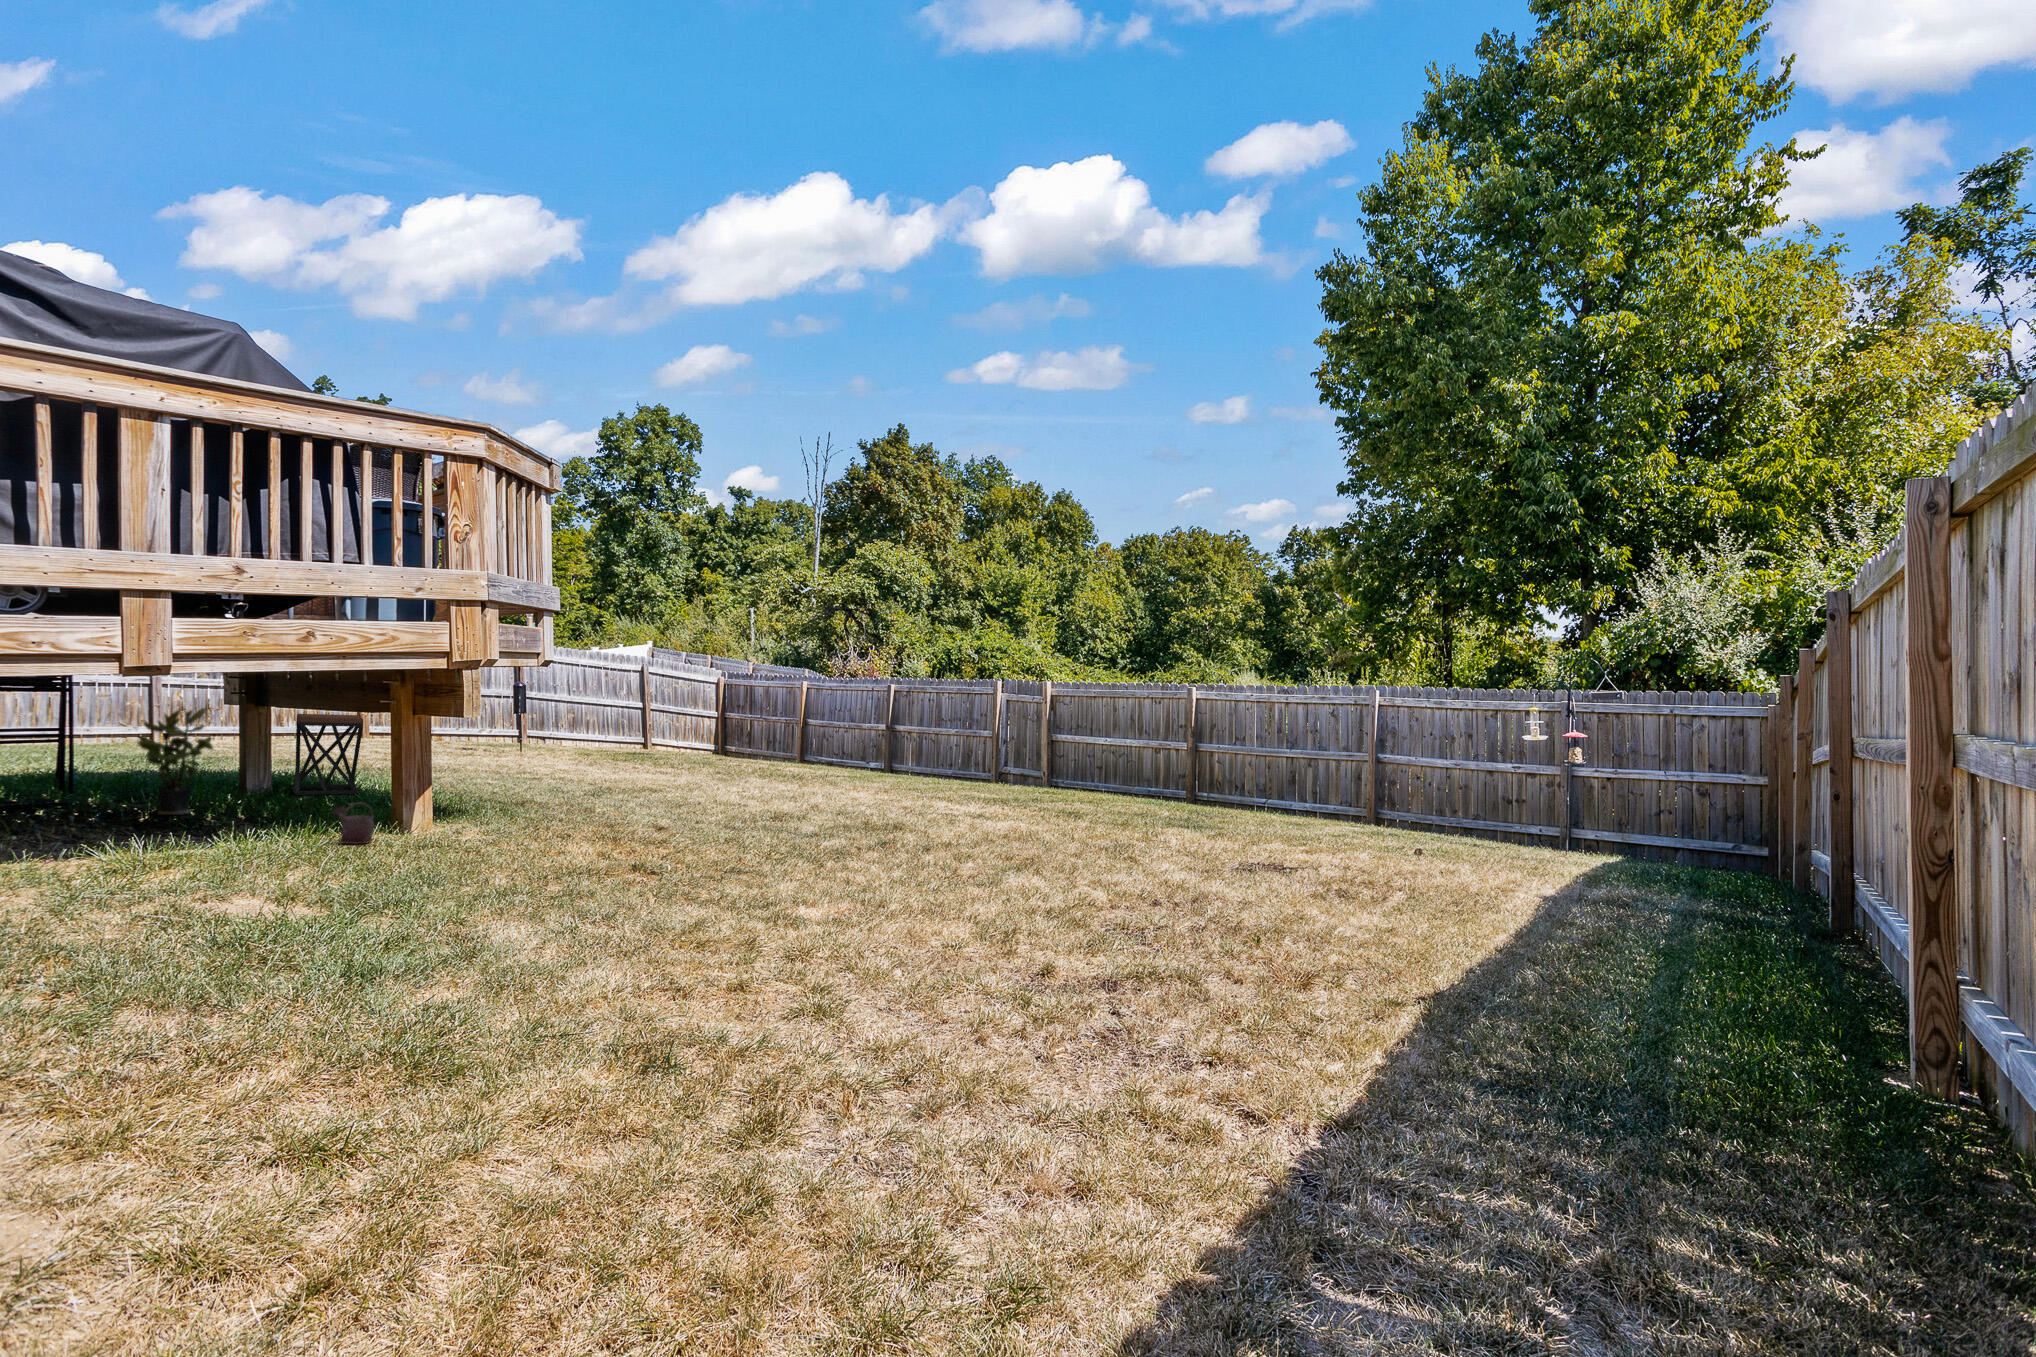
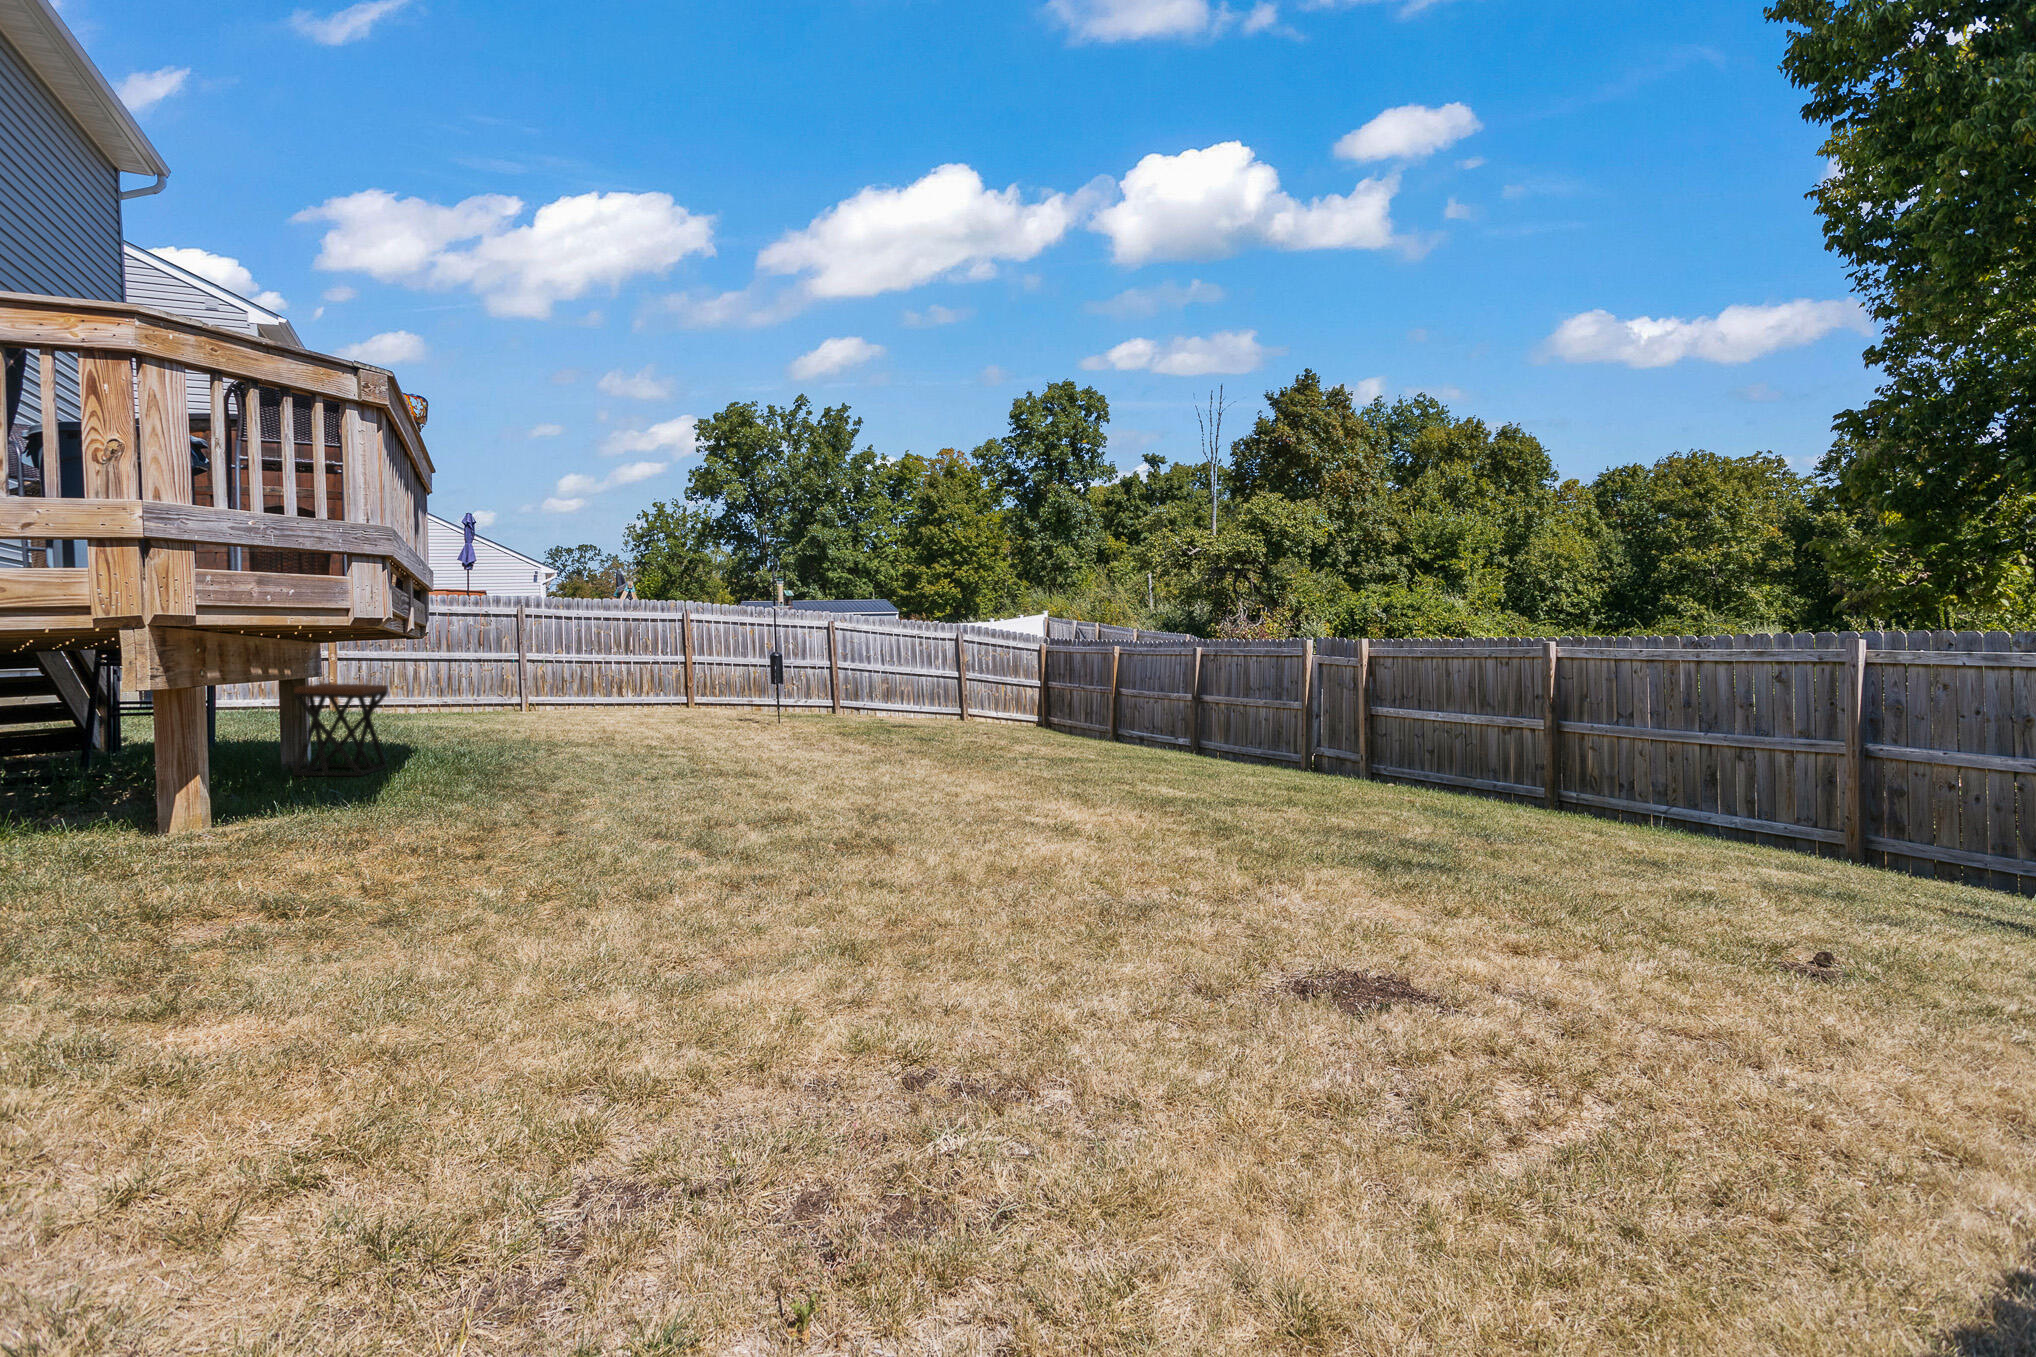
potted plant: present [138,707,213,815] -> none [32,673,129,800]
watering can: present [332,804,374,844] -> none [62,802,117,859]

